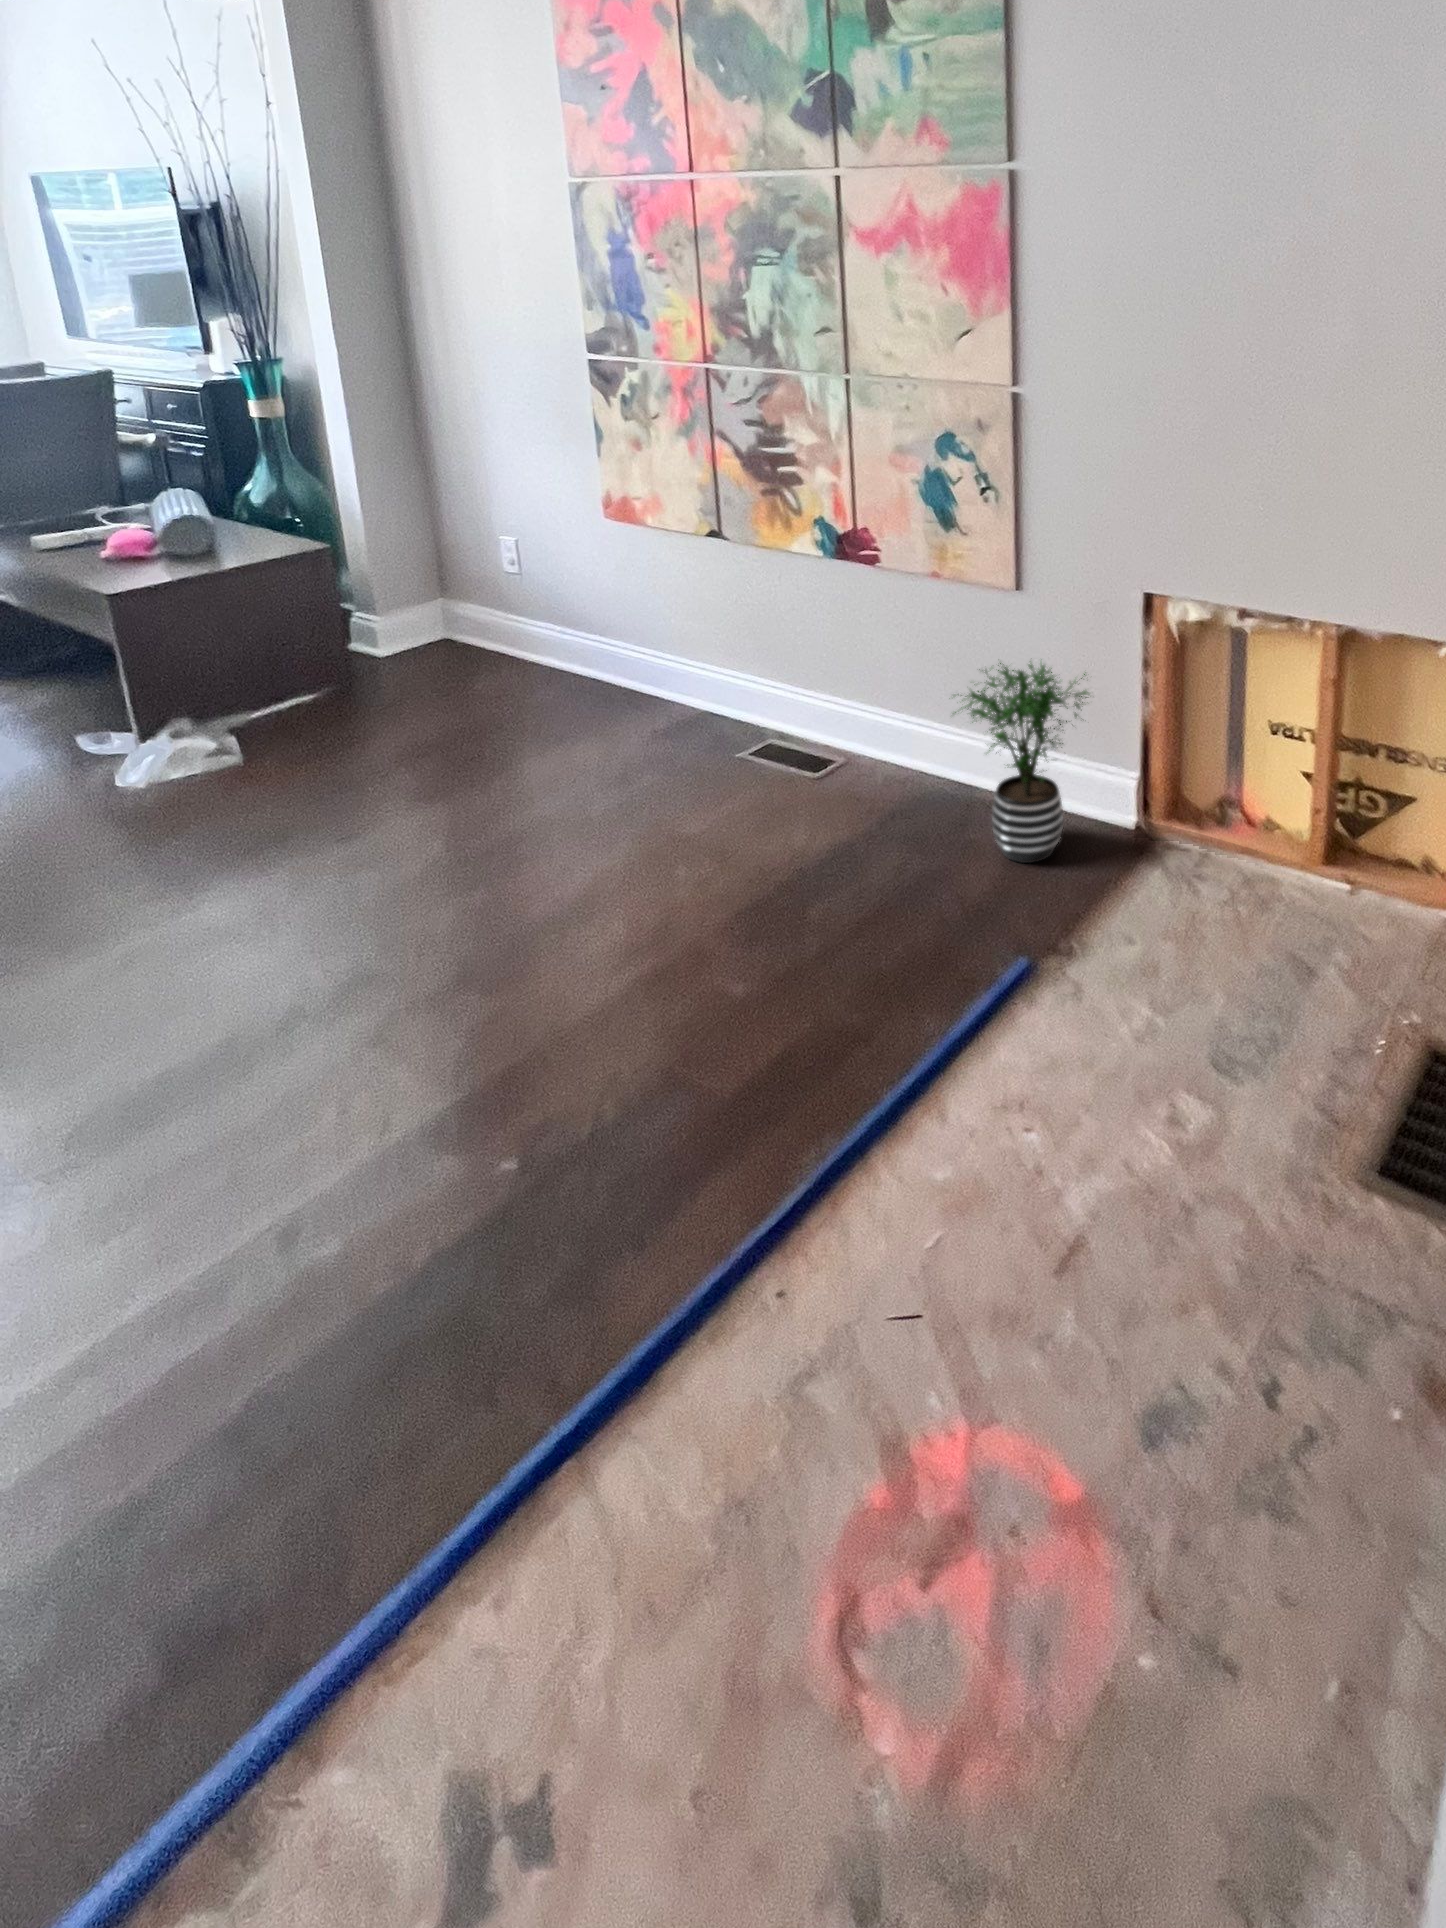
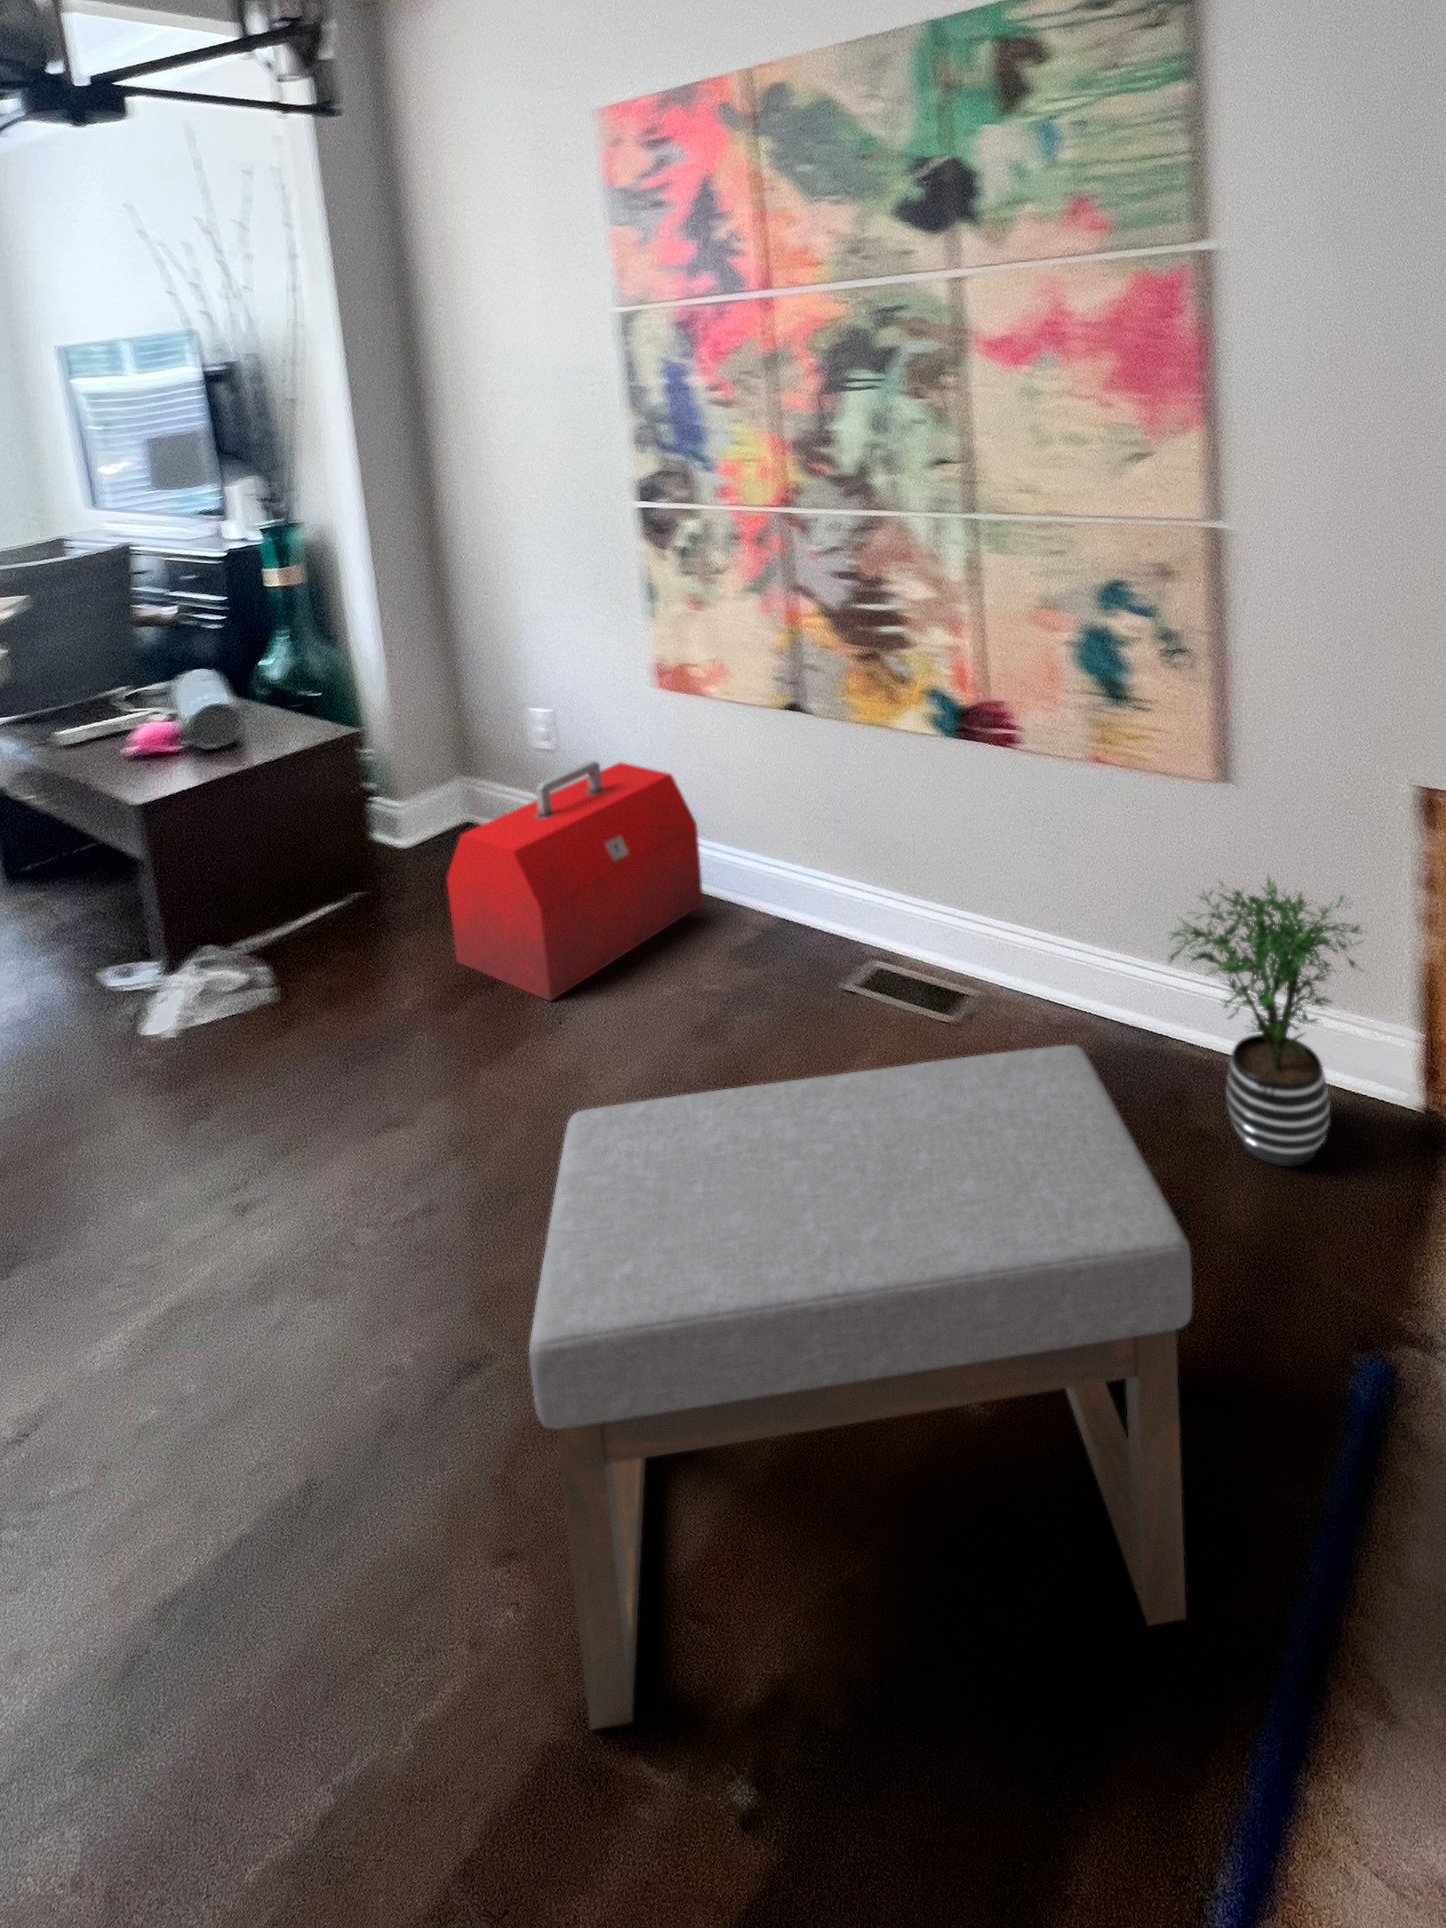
toolbox: none [403,575,641,765] -> present [447,760,703,1001]
ottoman: none [366,742,834,1138] -> present [529,1045,1192,1730]

